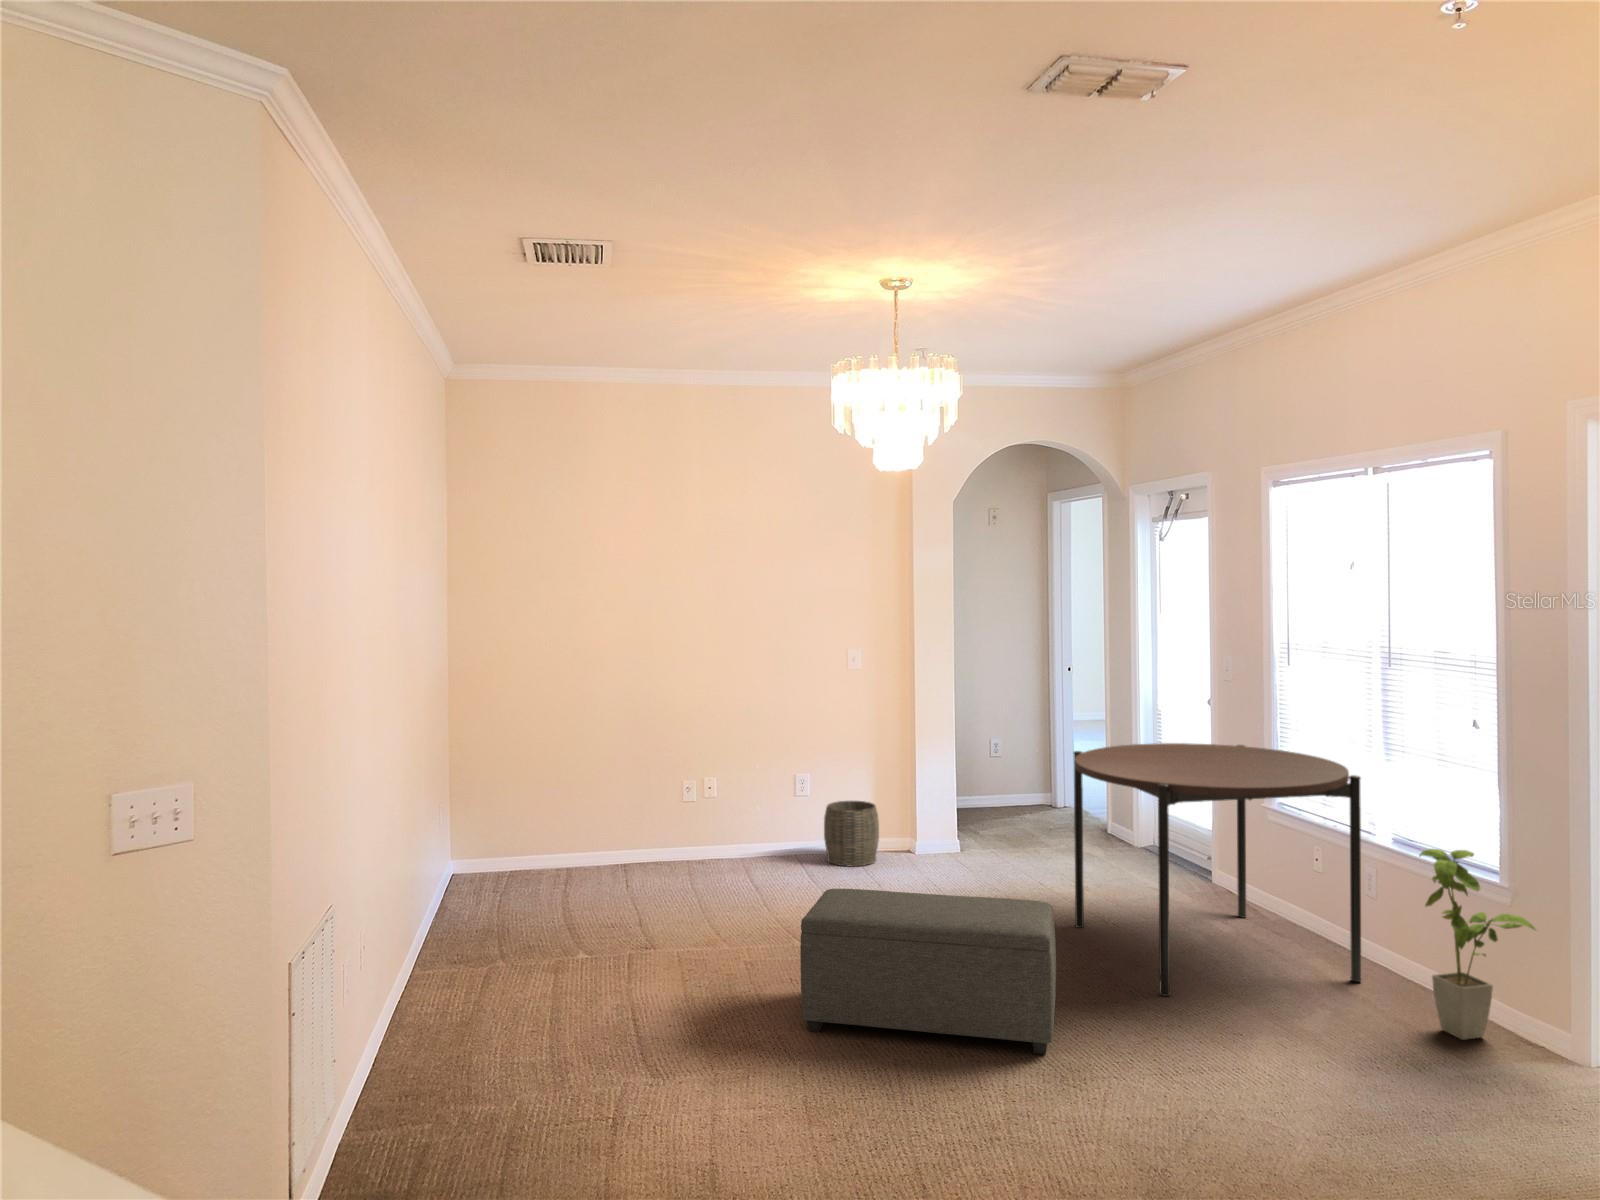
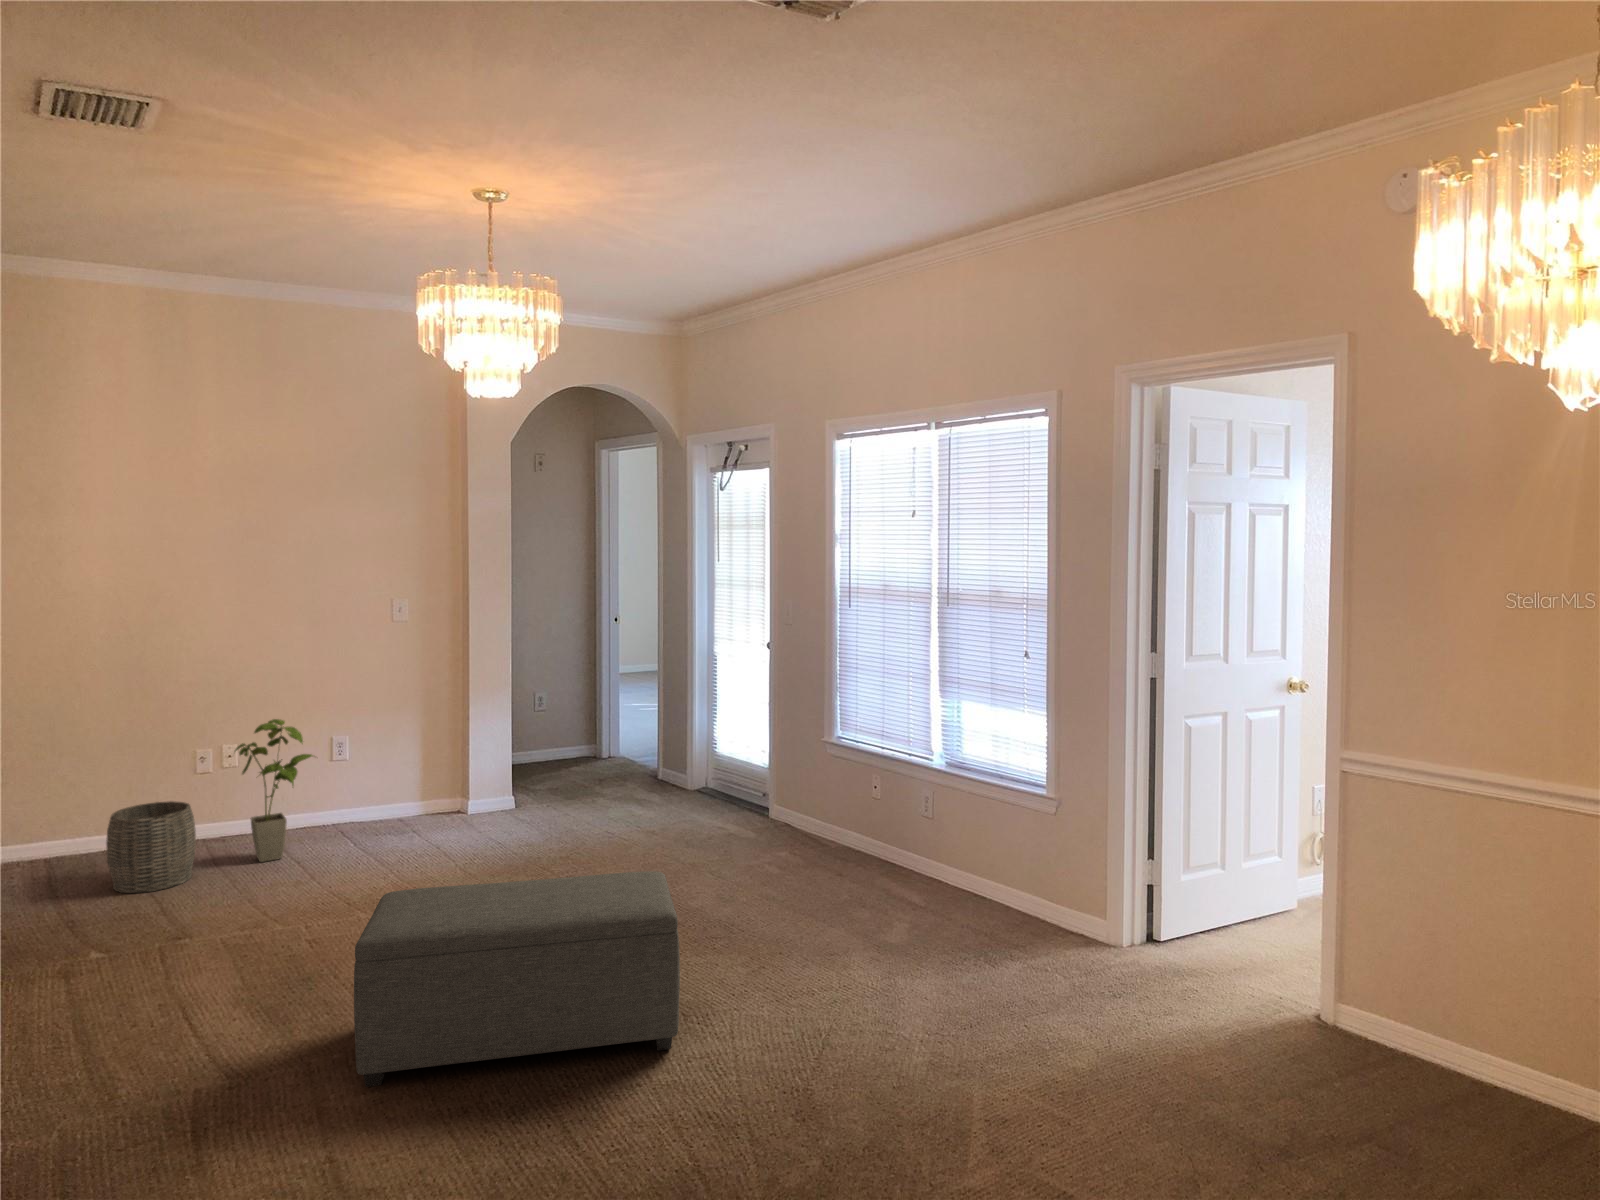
dining table: present [1074,743,1362,996] -> none [658,685,930,948]
woven basket: present [824,801,879,867] -> present [106,801,196,893]
house plant: present [1420,849,1535,1040] -> present [235,719,313,862]

